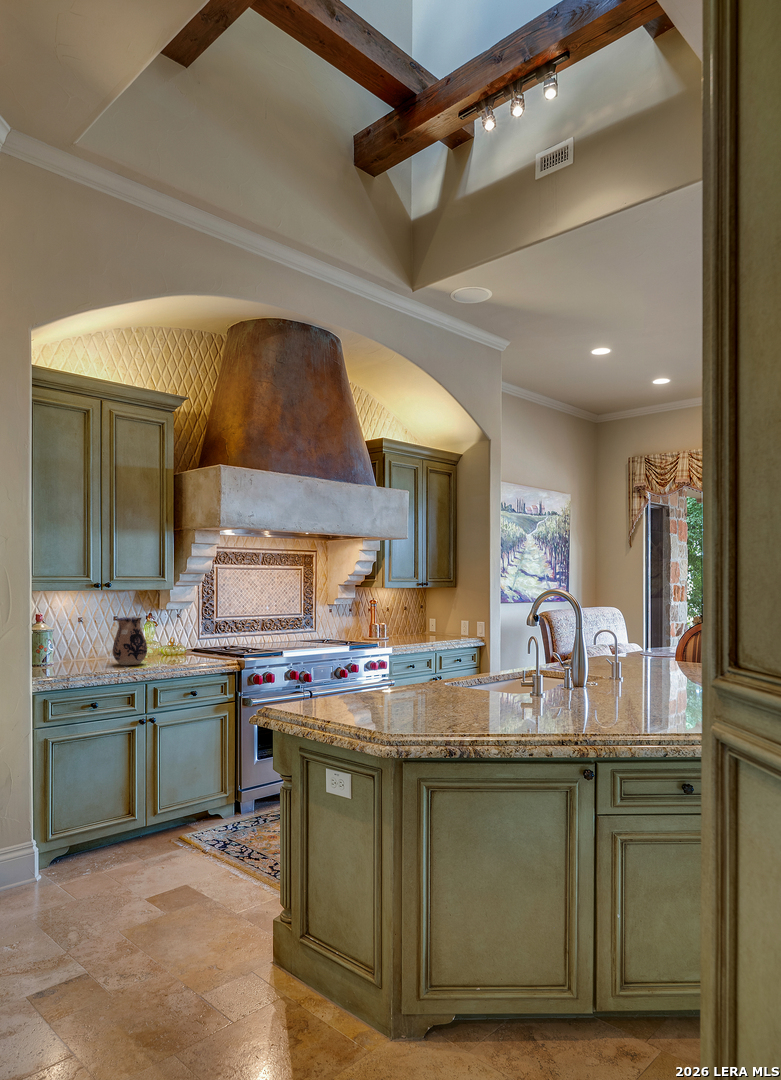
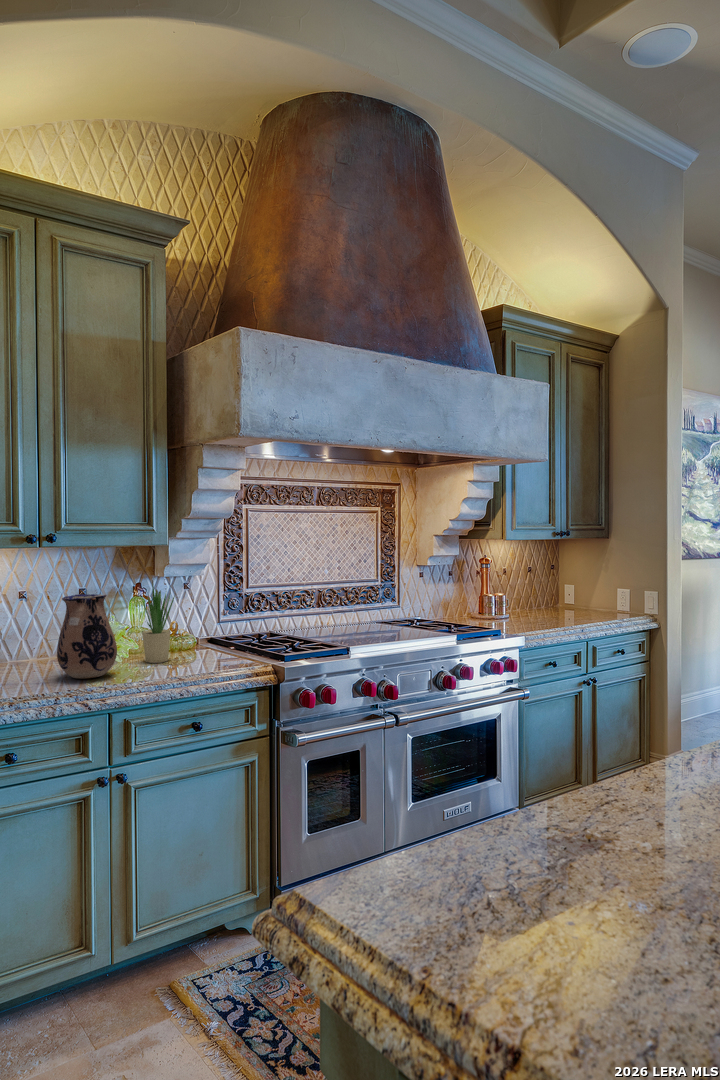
potted plant: none [158,610,179,659] -> present [142,582,175,663]

